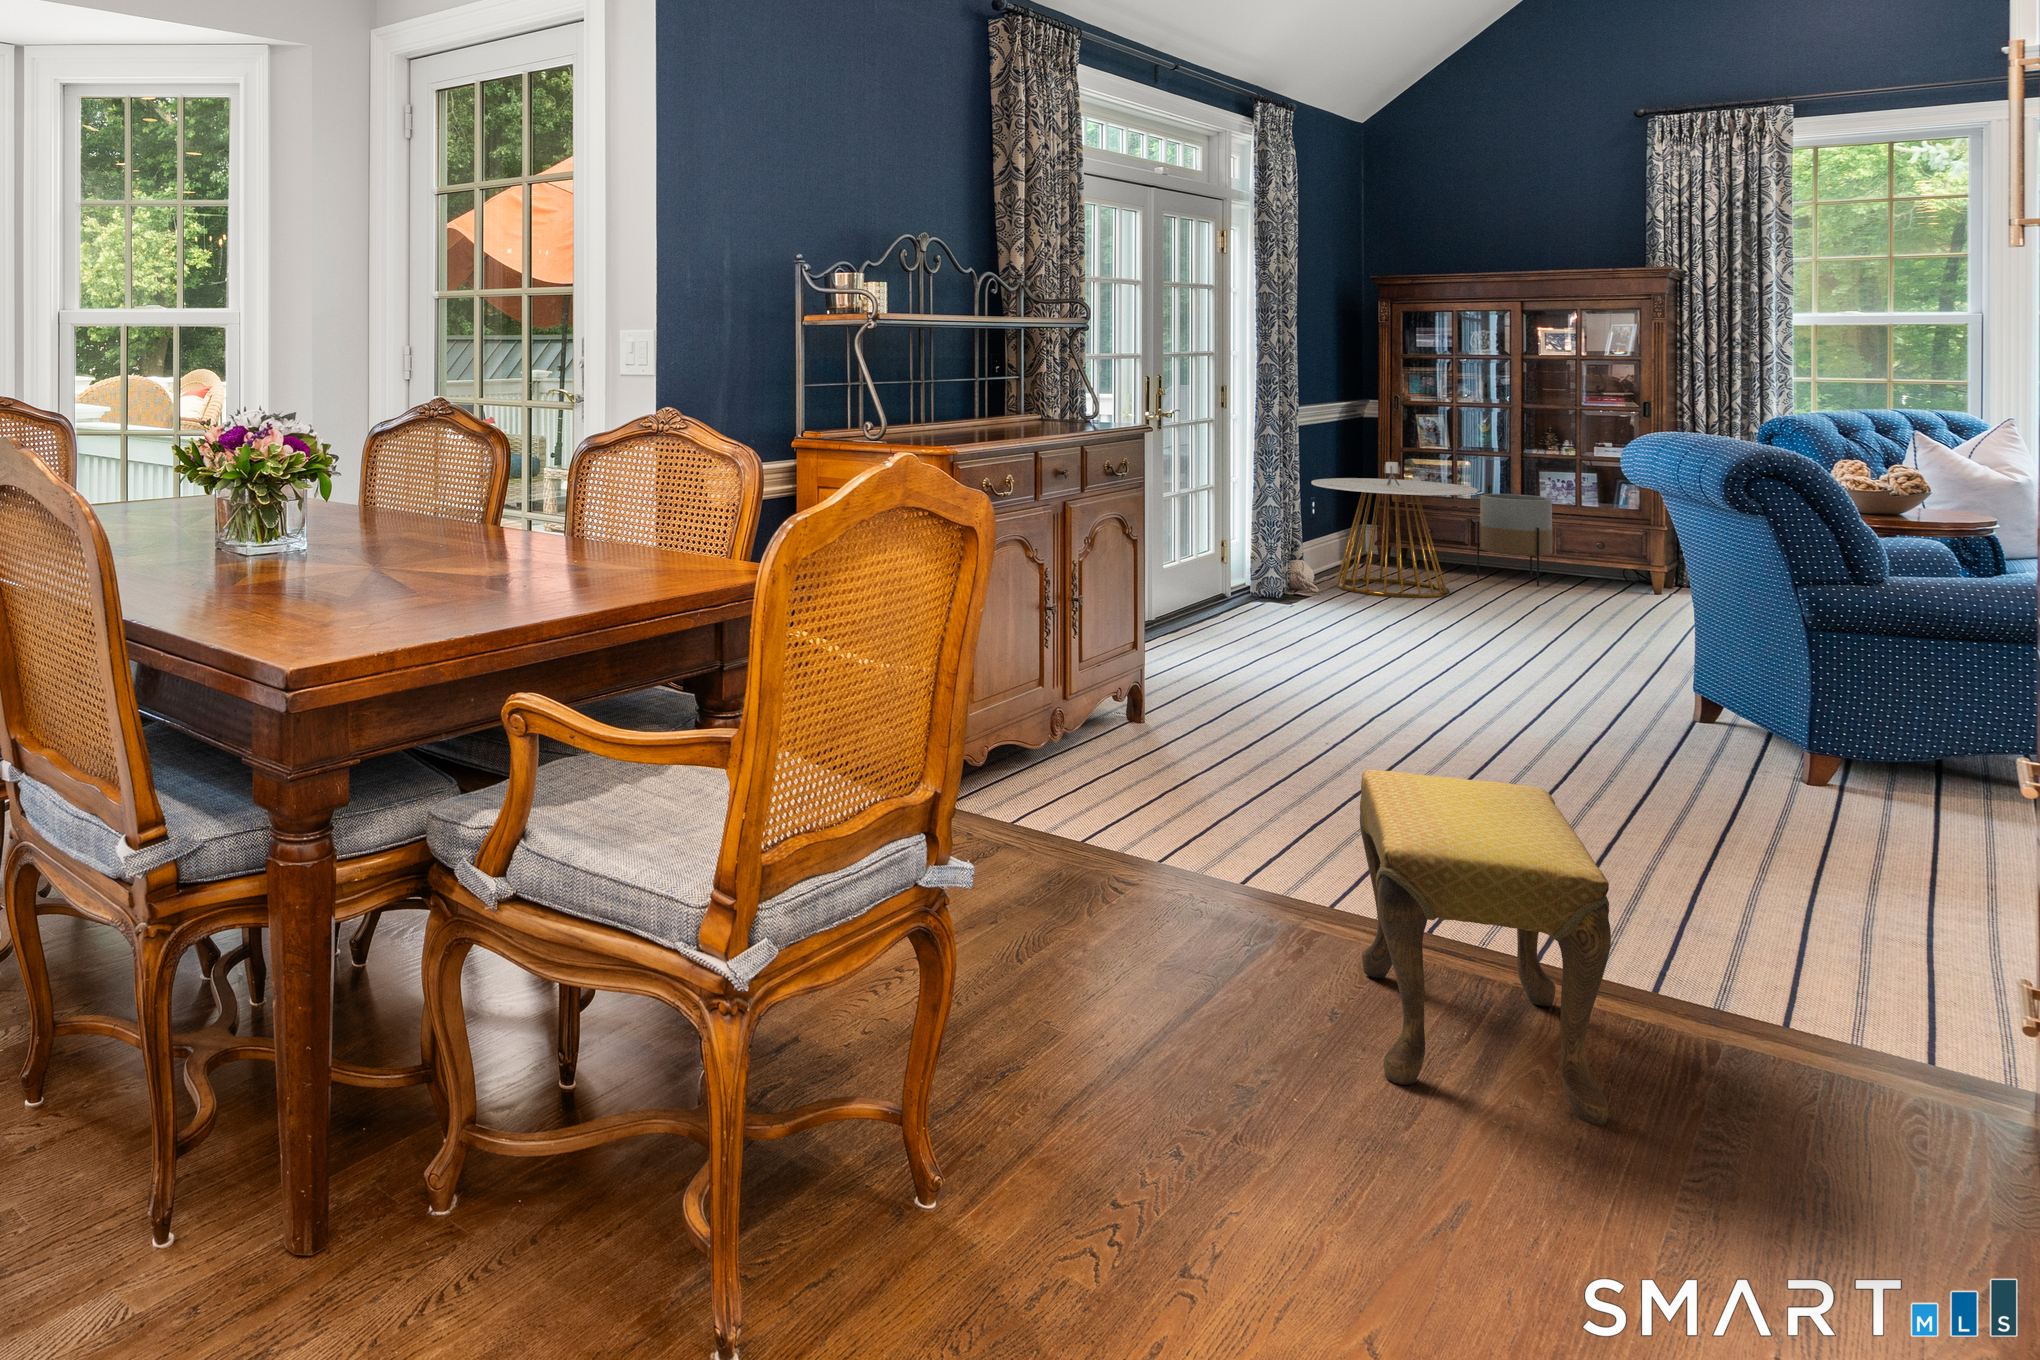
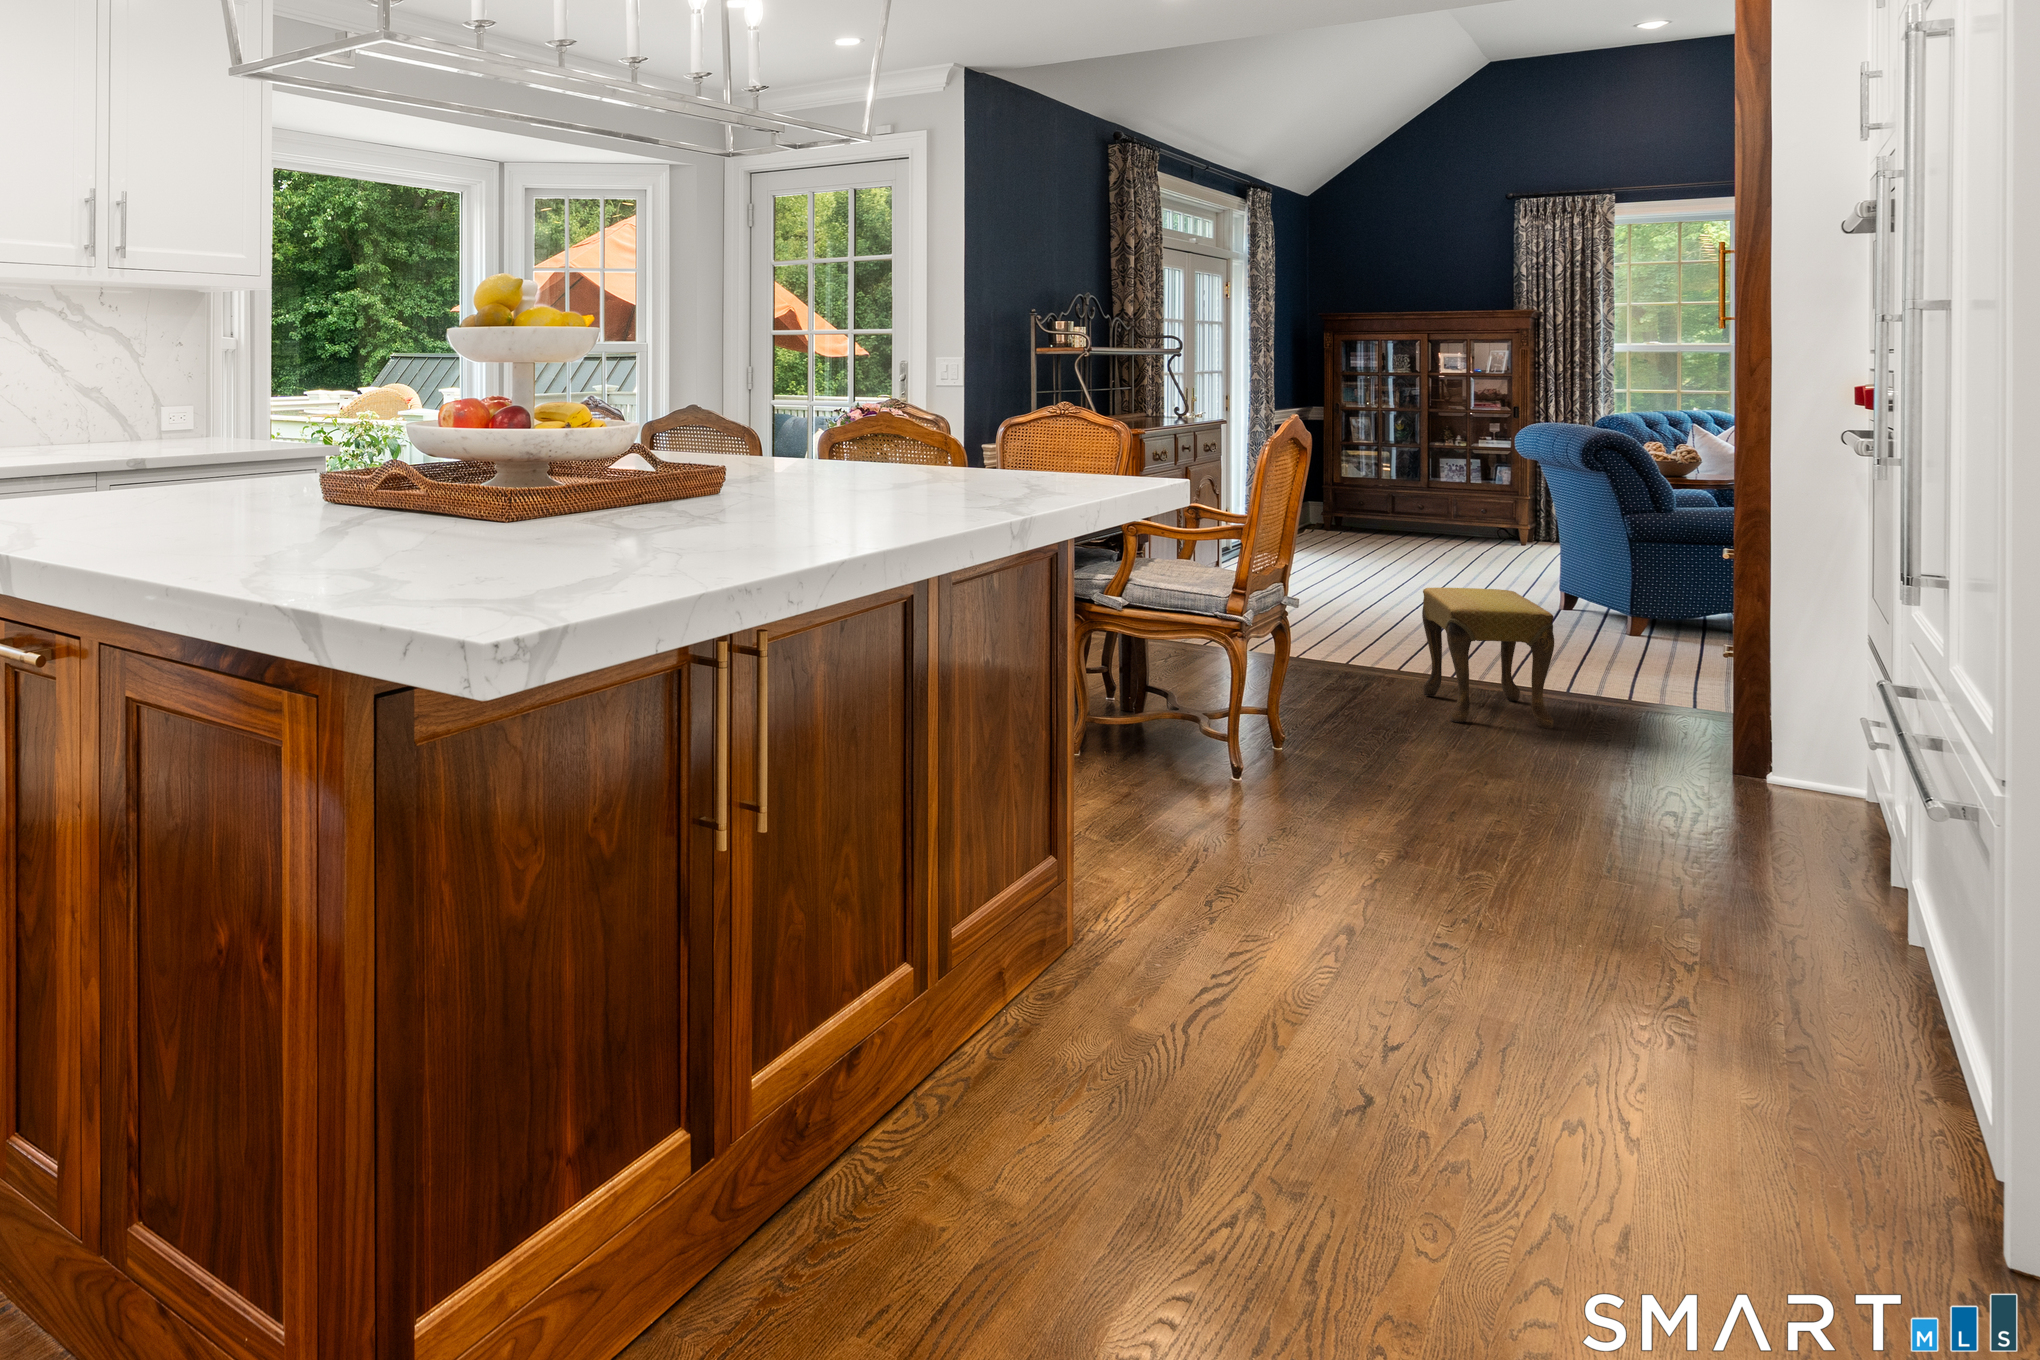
side table: present [1311,462,1478,598] -> none [1285,453,1404,552]
planter: present [1477,494,1552,586] -> none [1399,478,1452,544]

